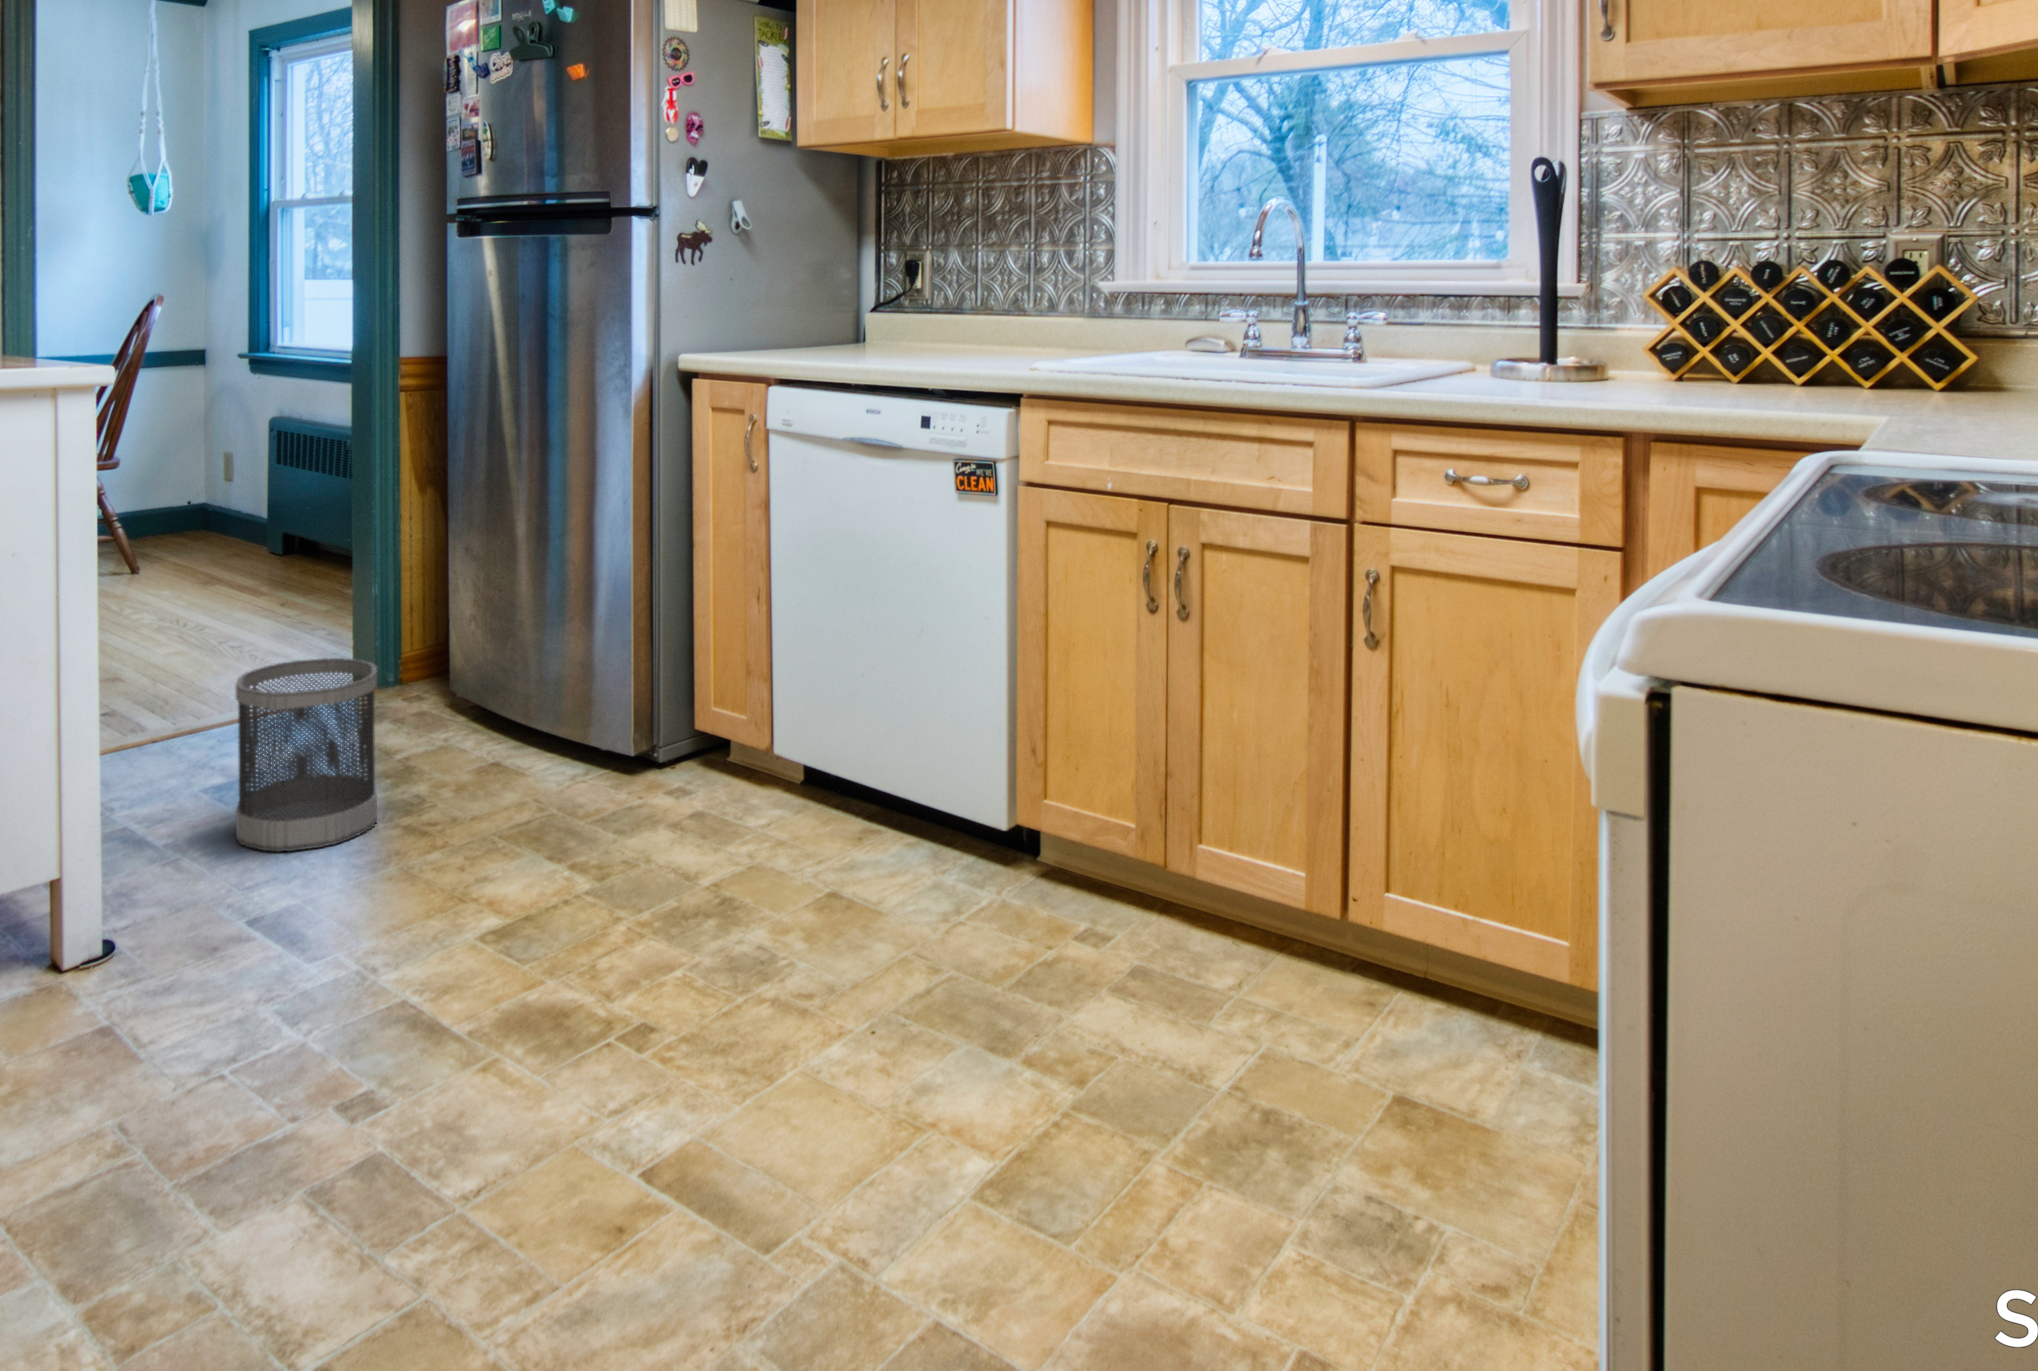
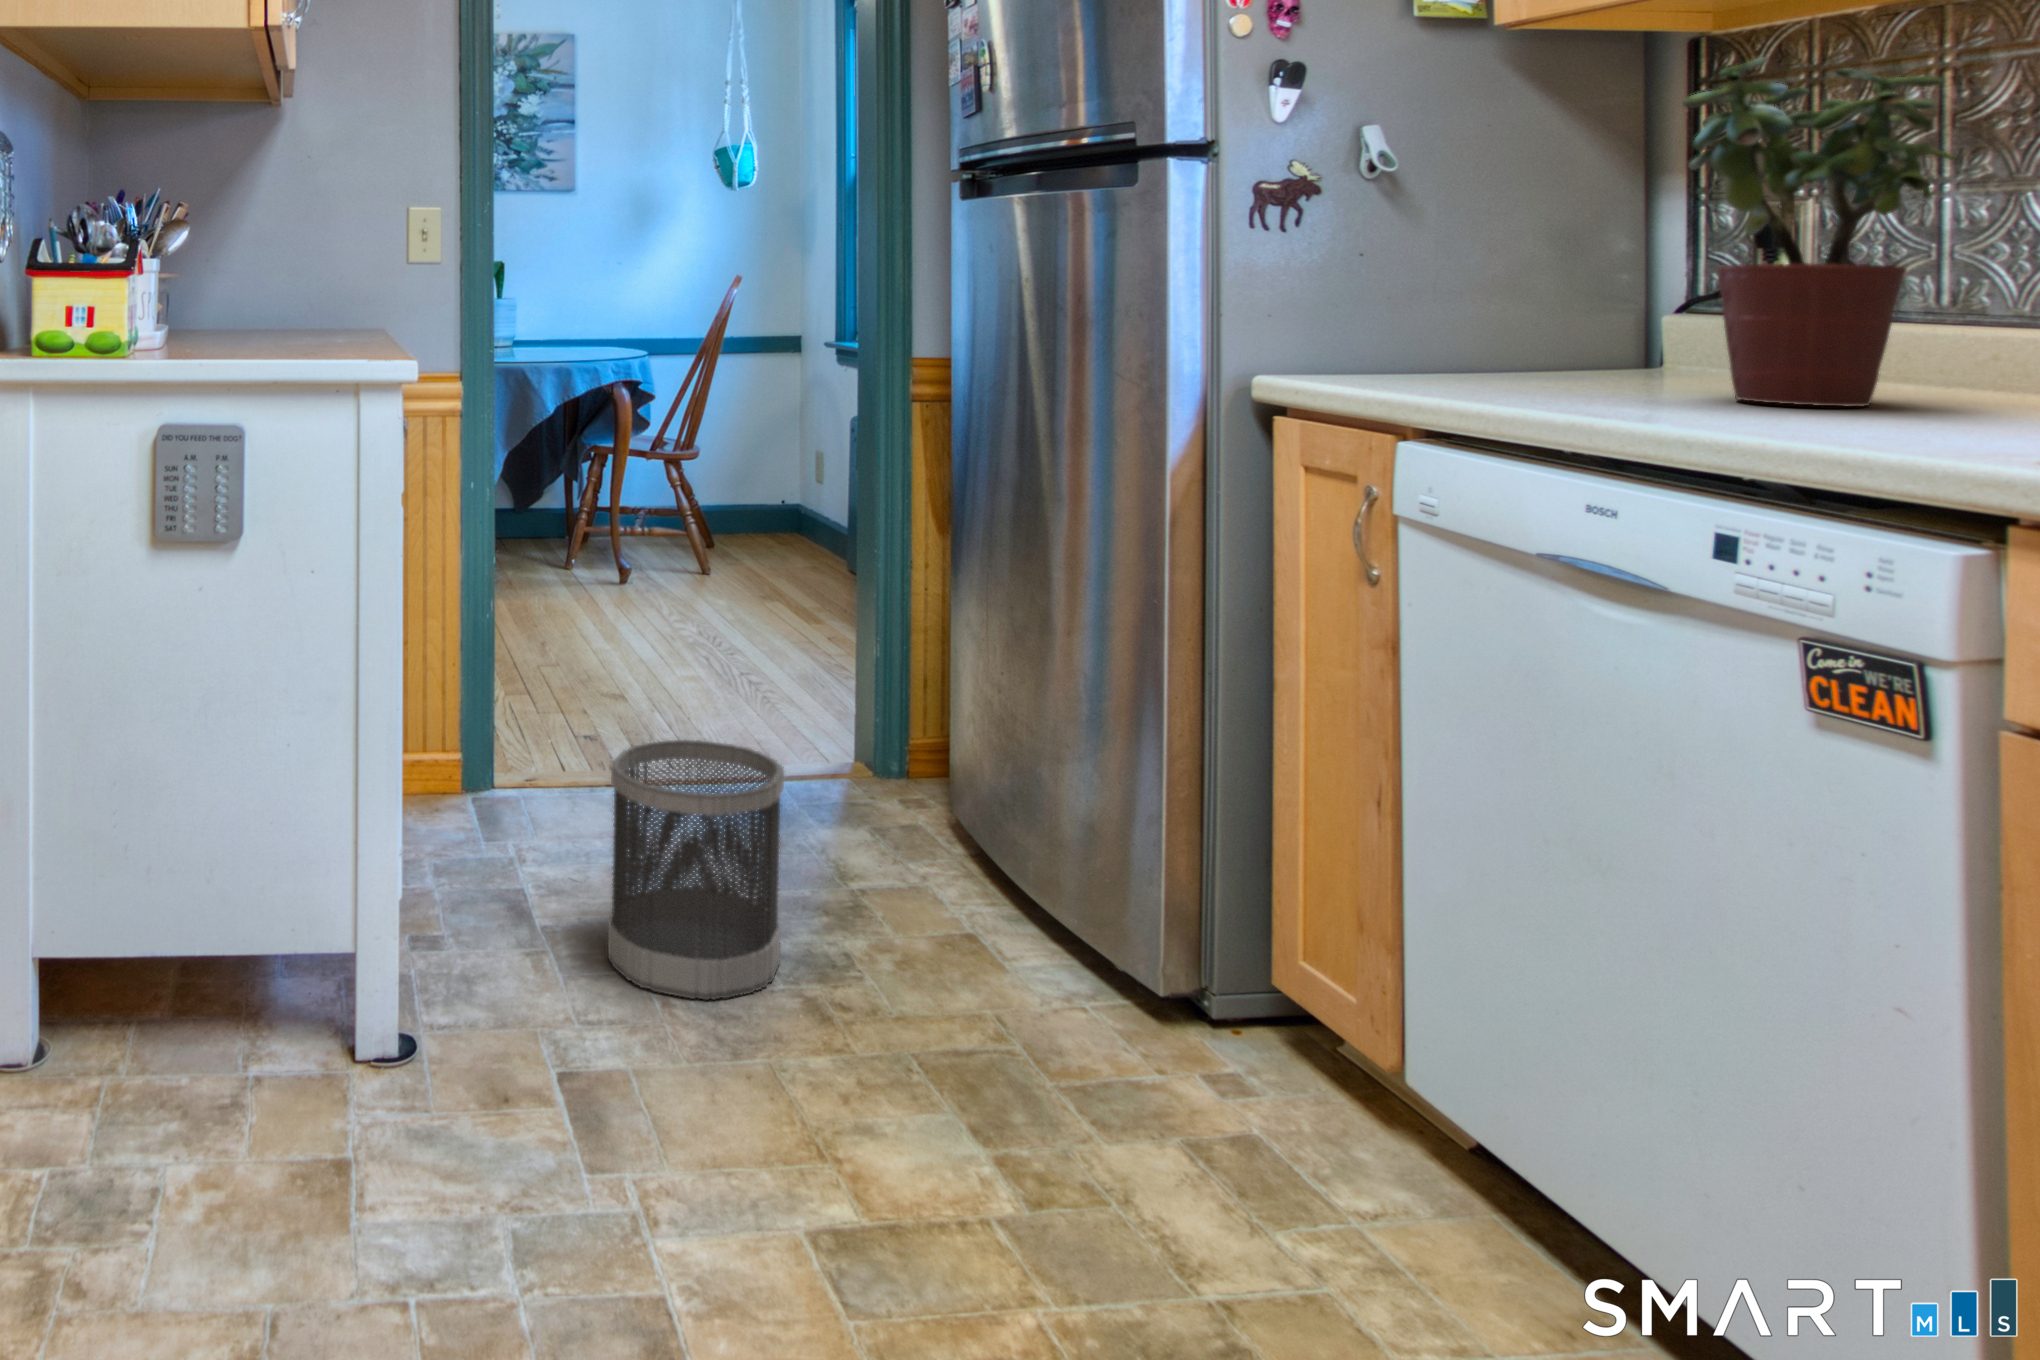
potted plant: none [893,185,995,356] -> present [1683,57,1956,406]

